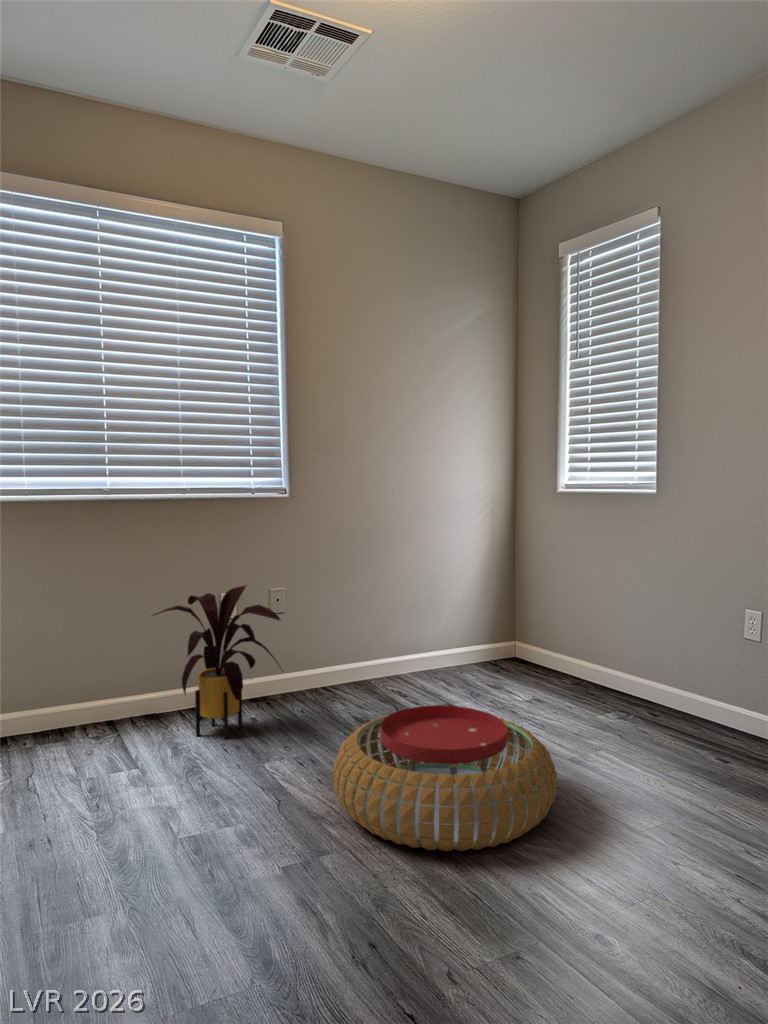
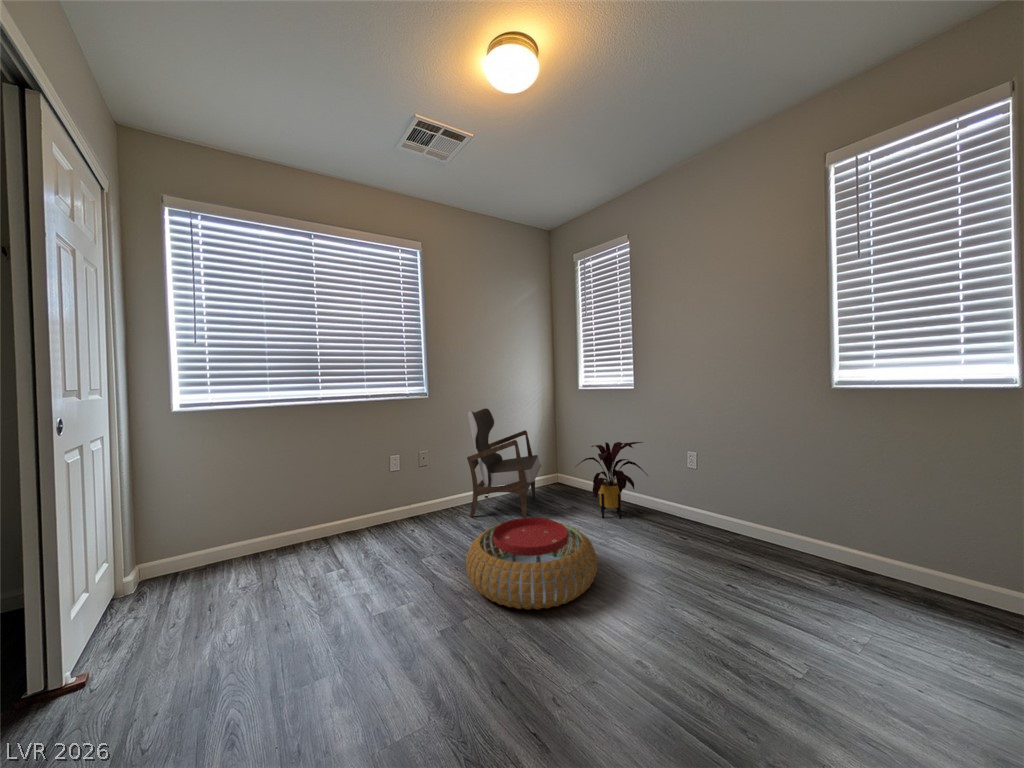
armchair: none [349,520,482,716] -> present [467,408,541,518]
house plant: present [153,586,280,739] -> present [579,442,647,519]

